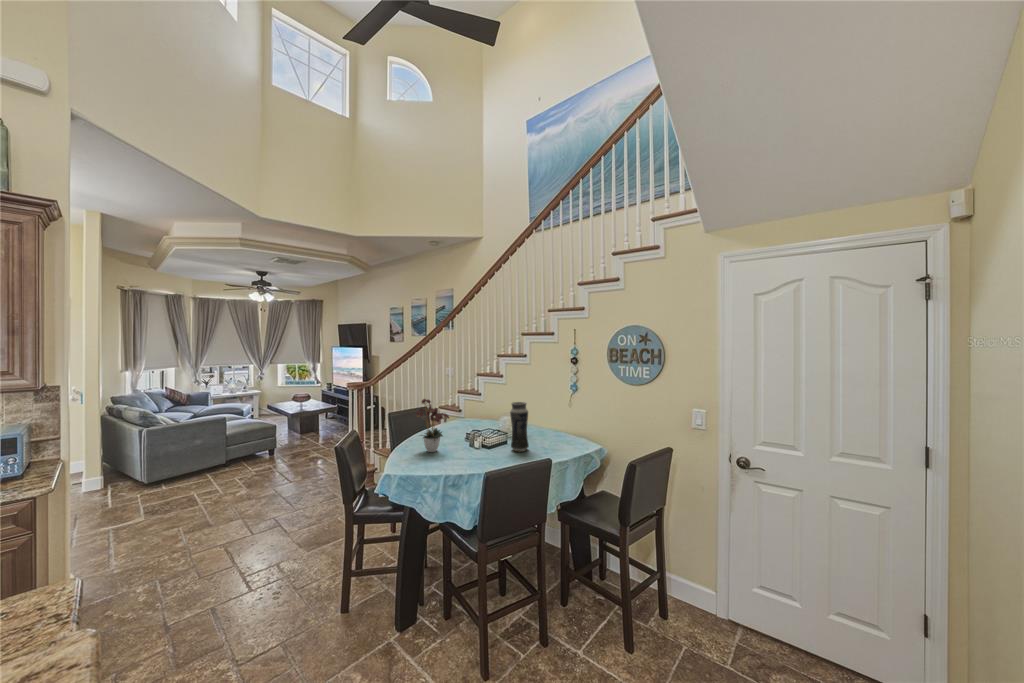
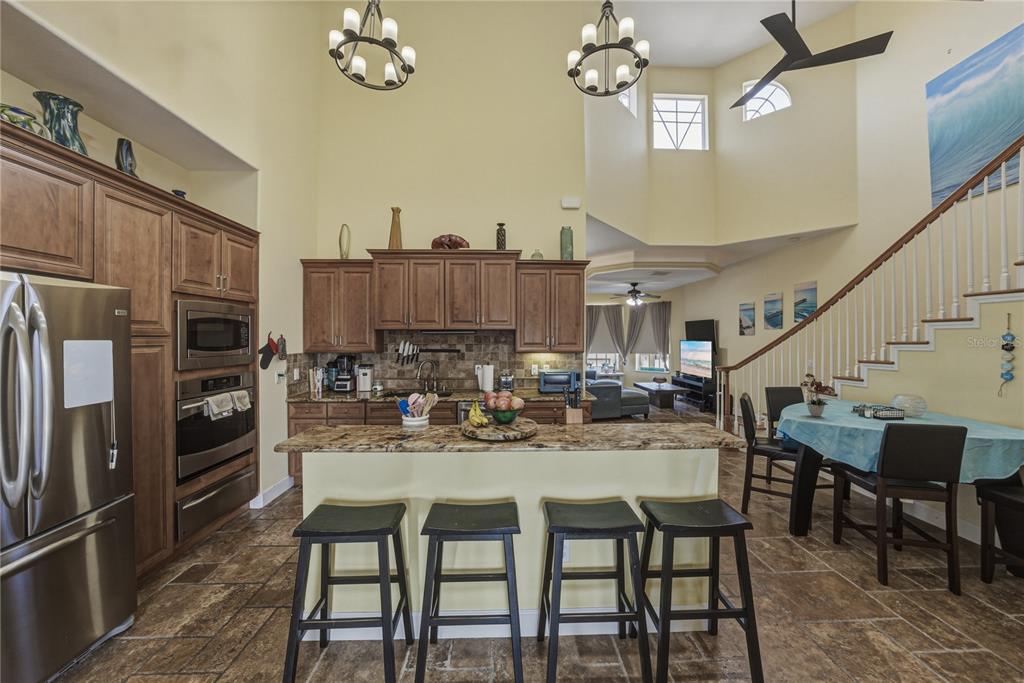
vase: present [510,402,529,452] -> none [908,382,933,428]

